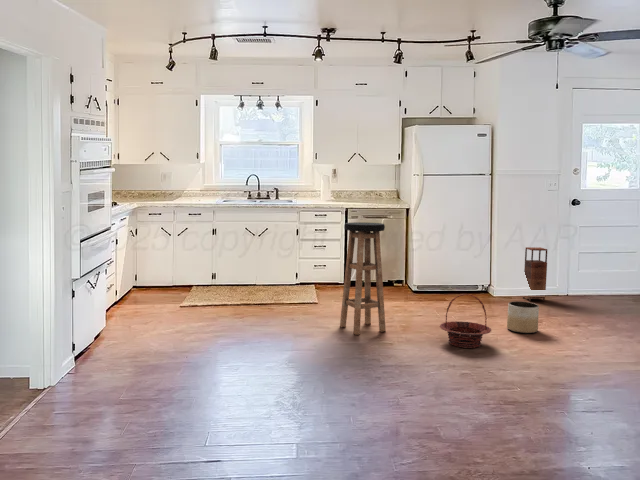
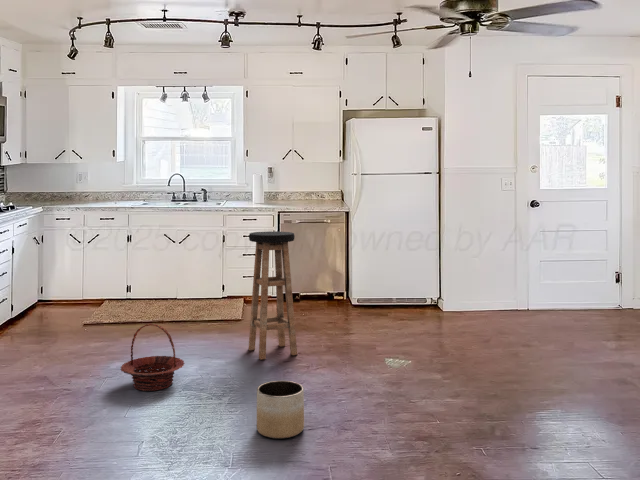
storage cabinet: present [523,247,547,301] -> none [474,255,498,316]
basket: present [440,294,491,348] -> present [121,324,185,391]
planter: present [507,301,539,333] -> present [257,381,304,439]

